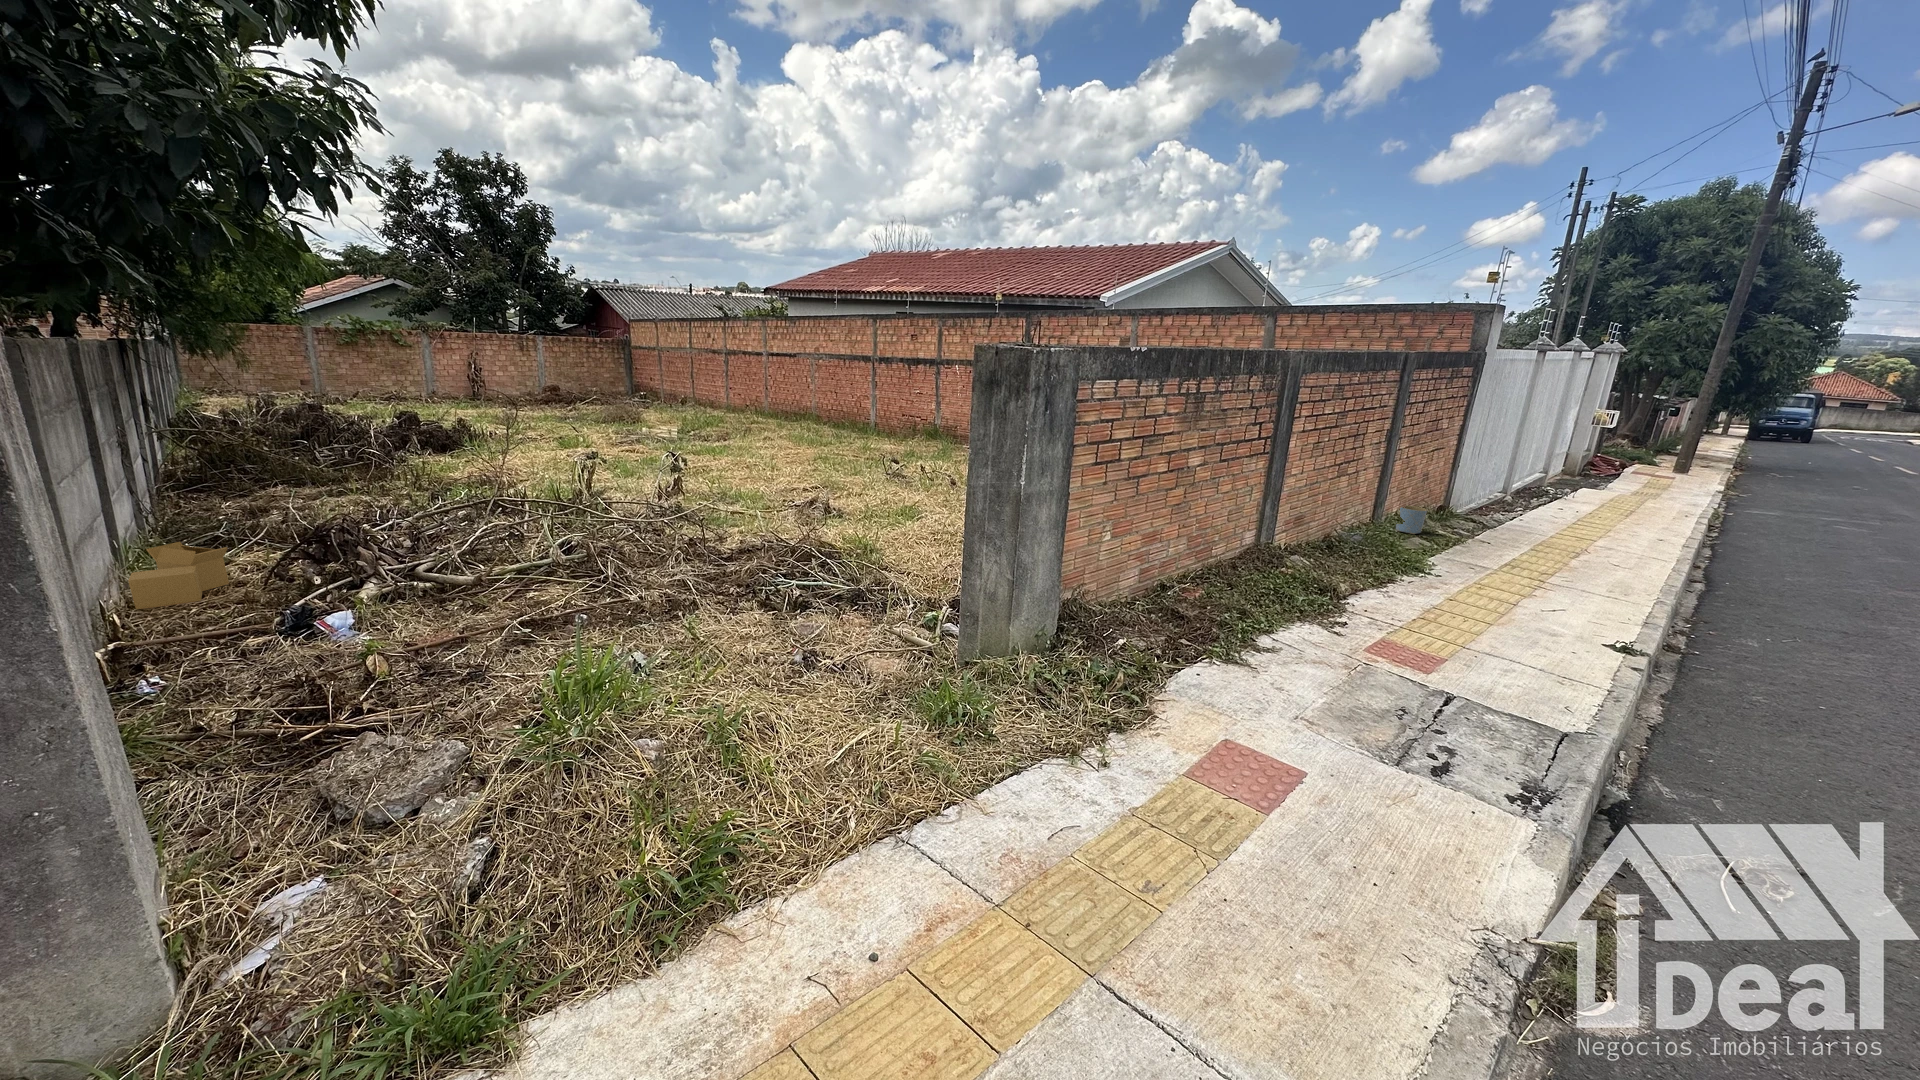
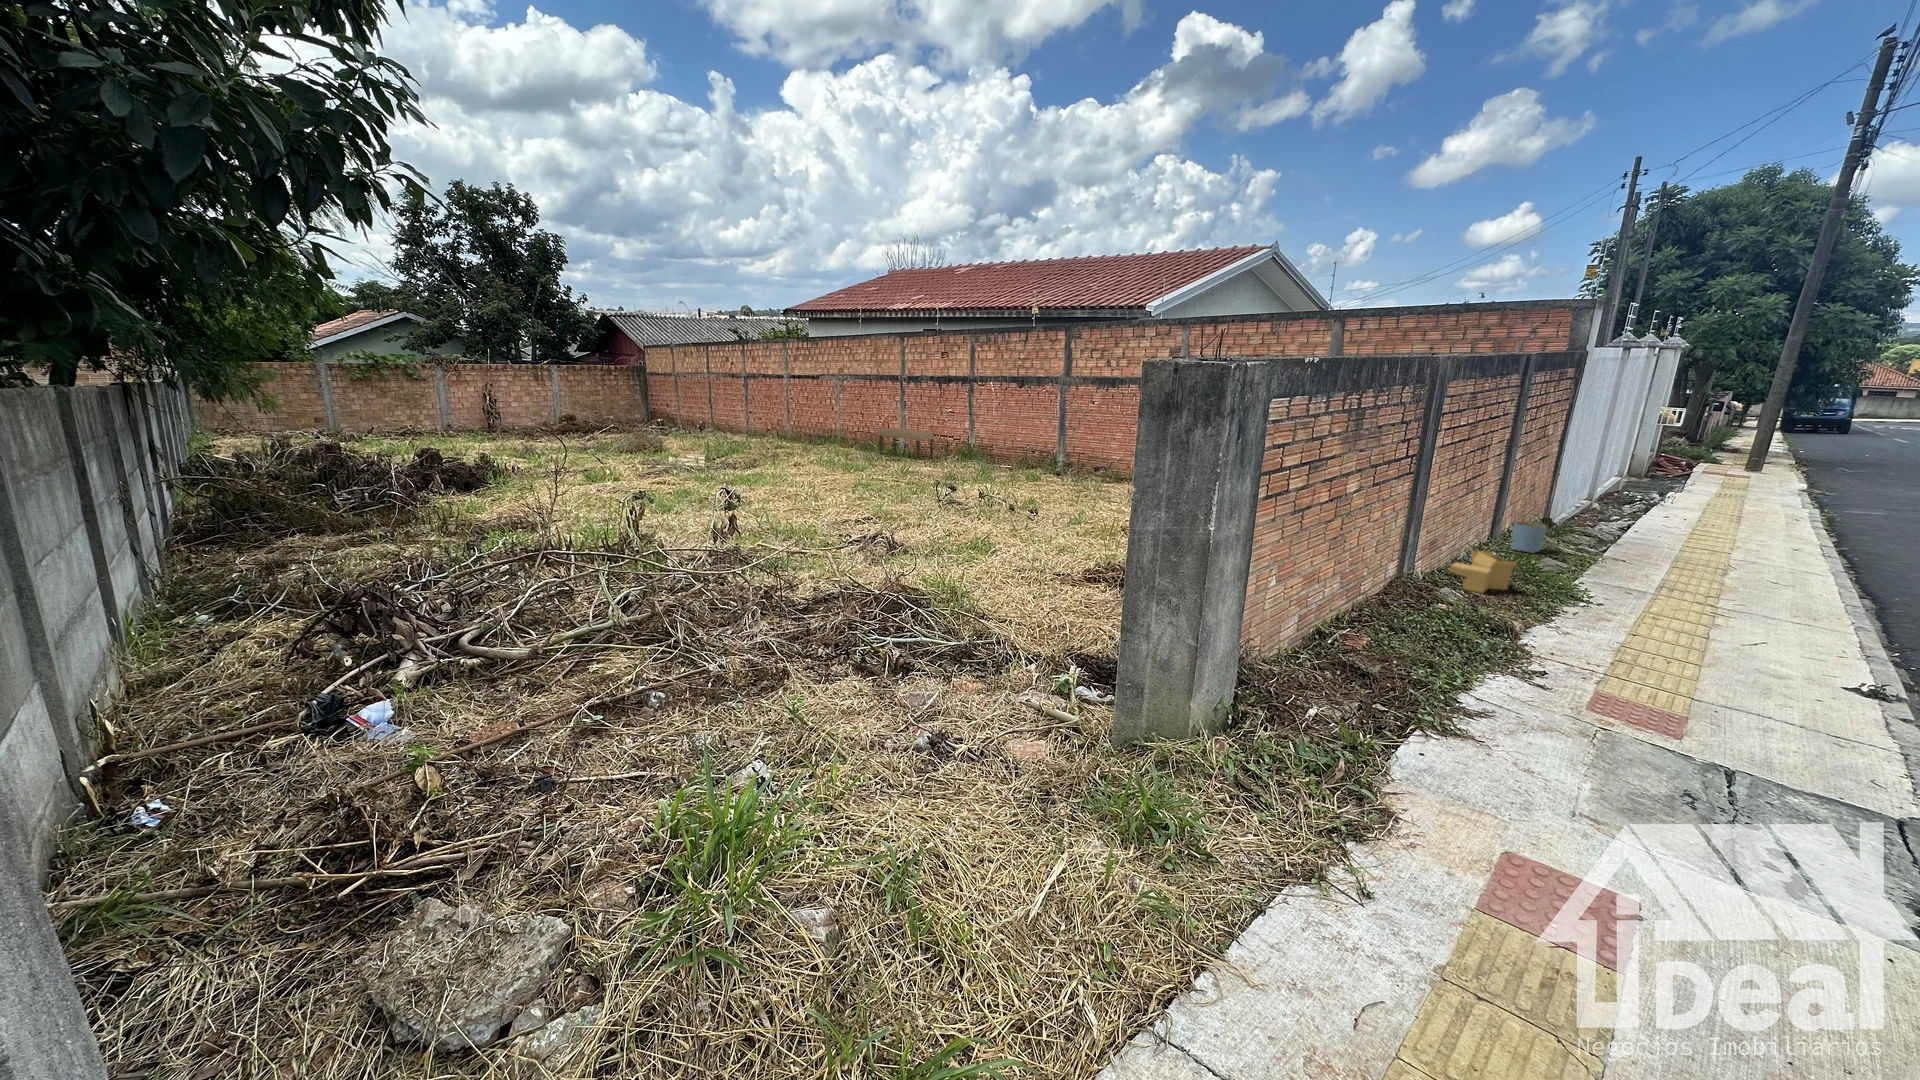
bench: none [847,407,900,438] -> present [879,428,935,459]
cardboard box: present [128,542,229,609] -> present [1450,551,1517,593]

